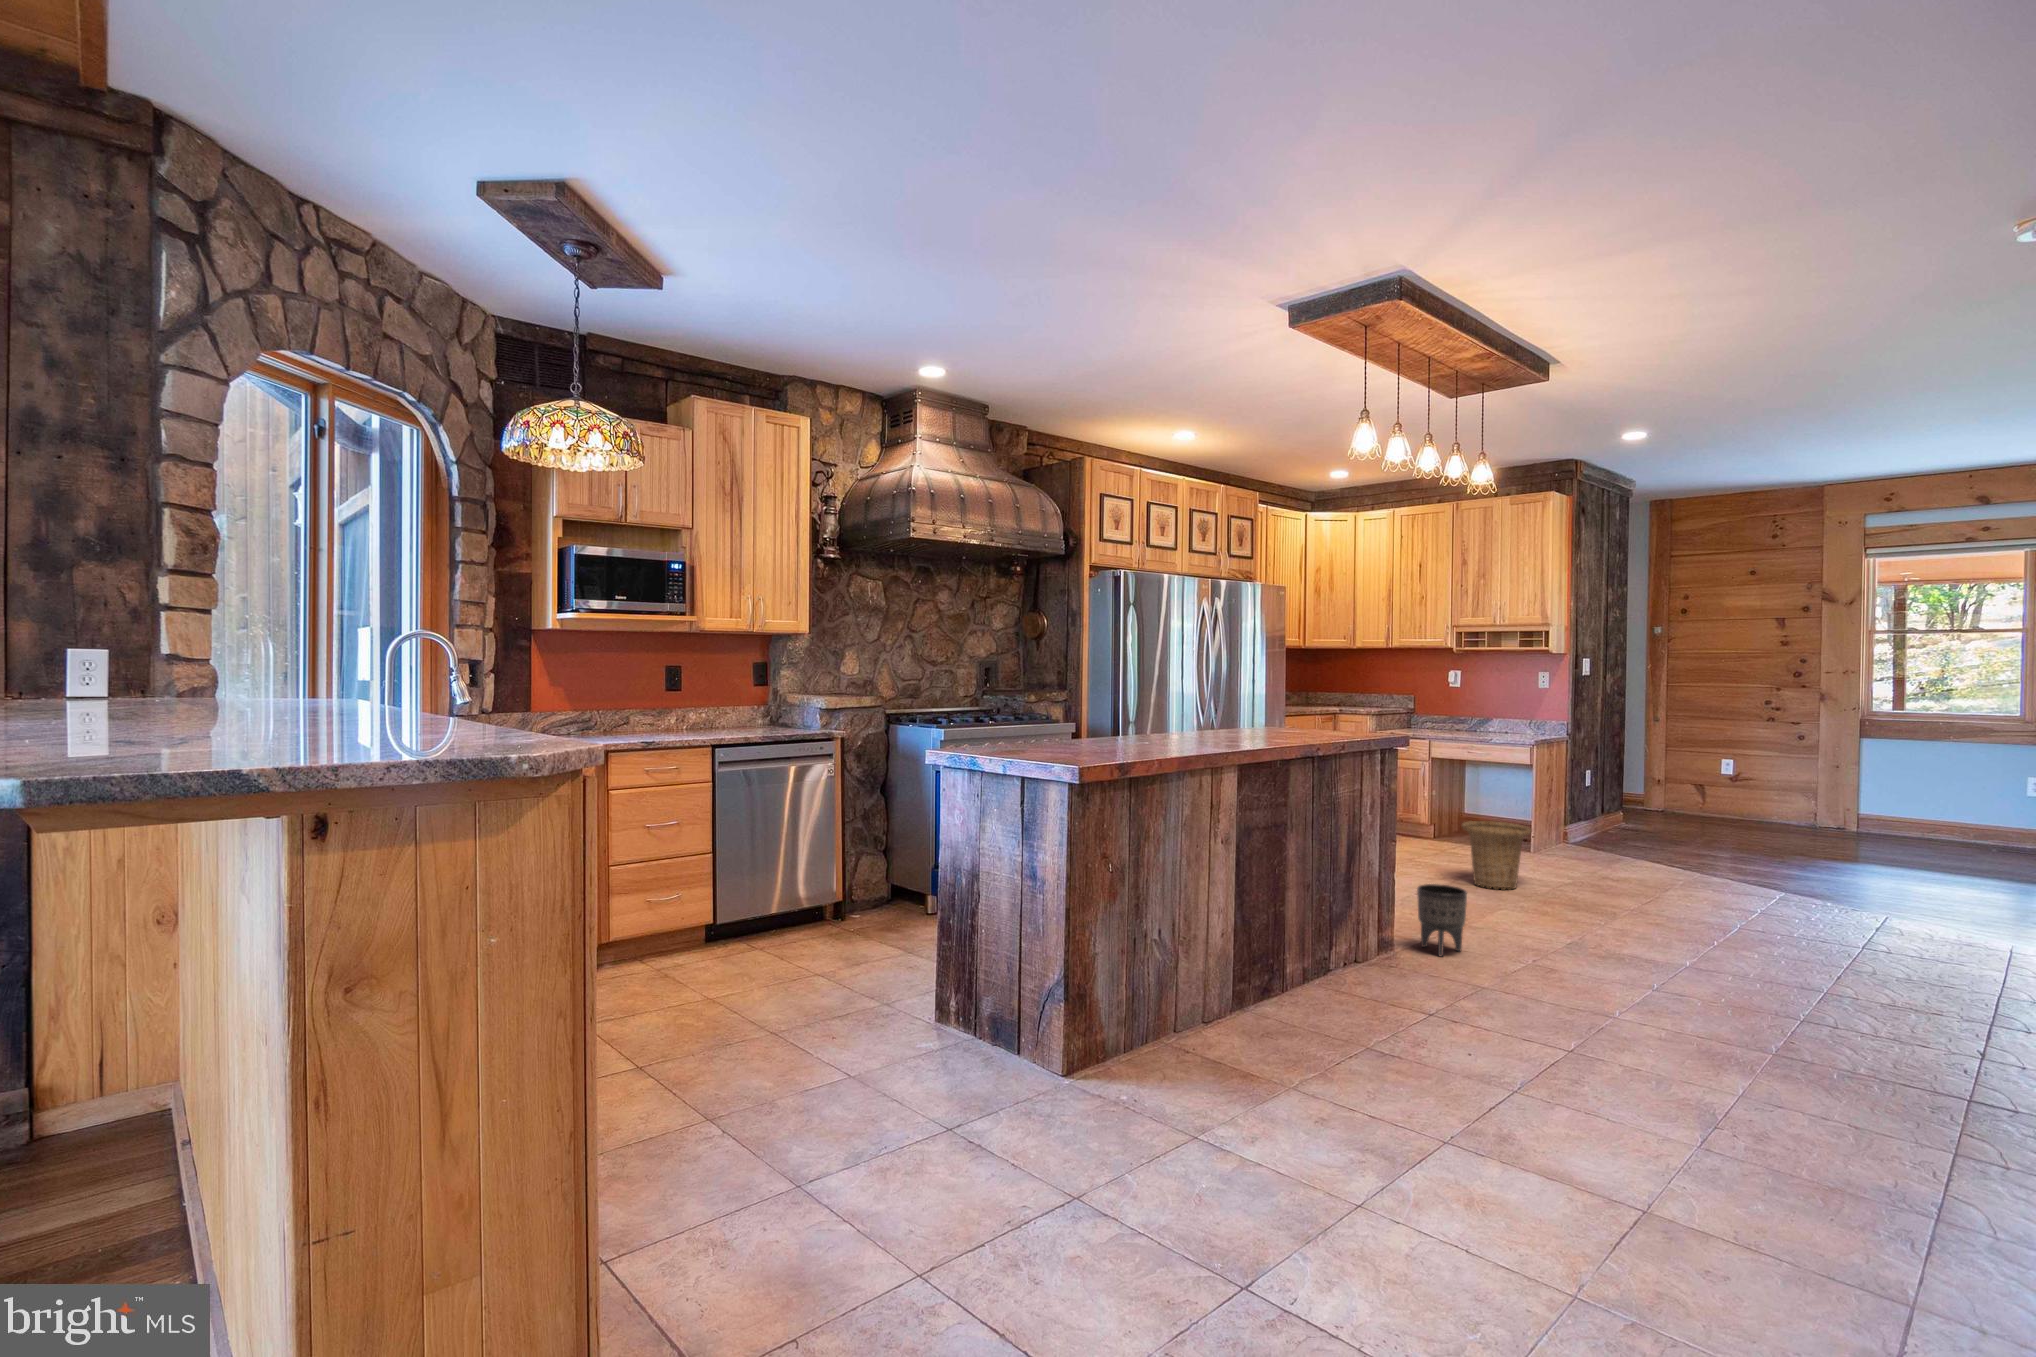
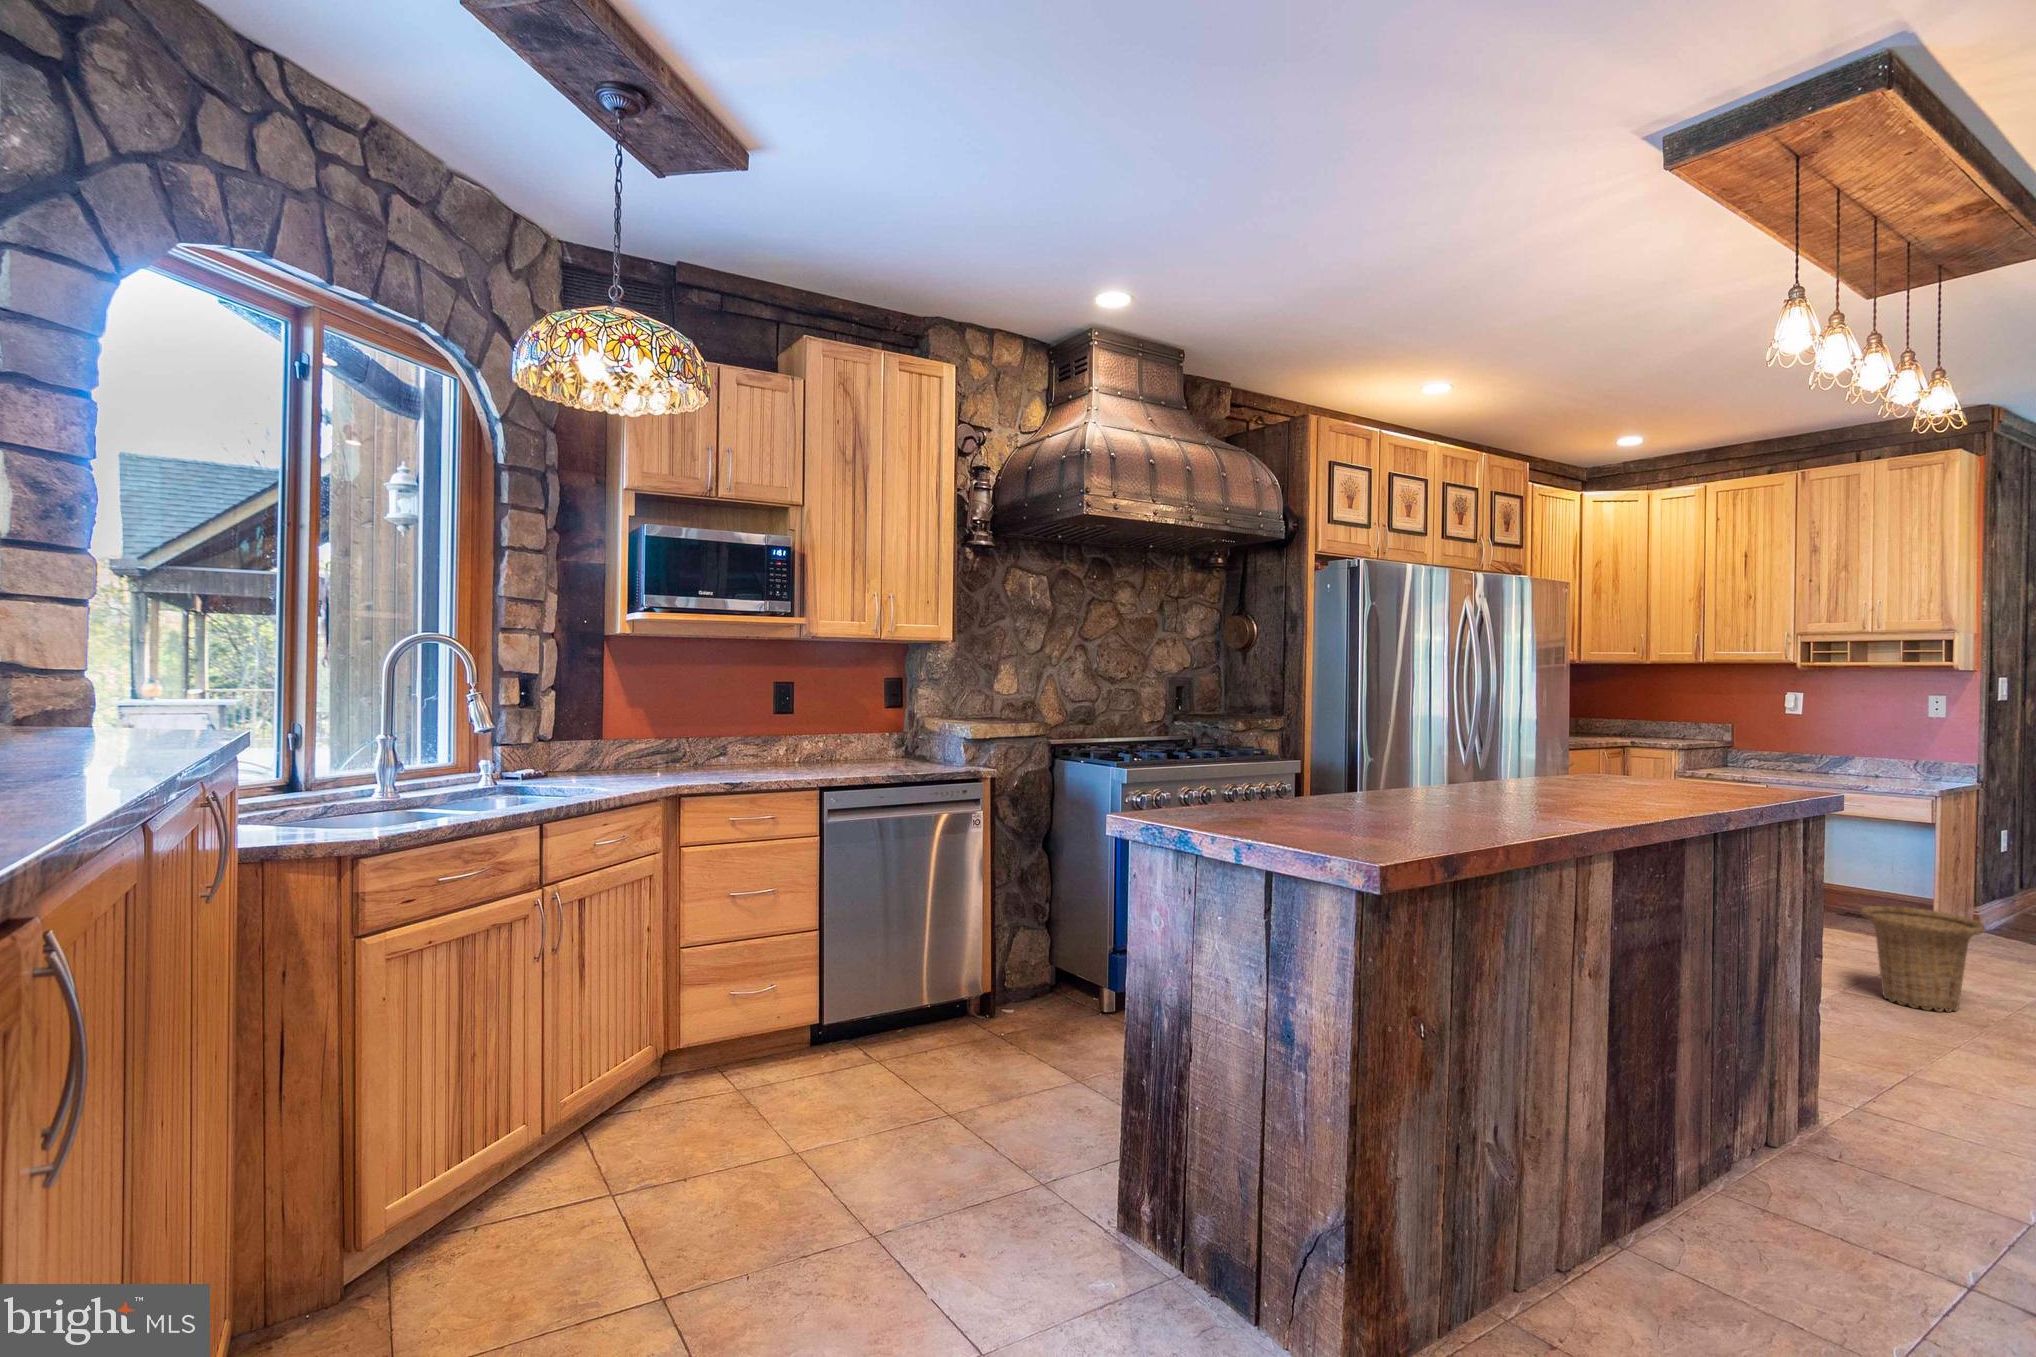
planter: present [1417,884,1467,956] -> none [1864,1025,1963,1148]

